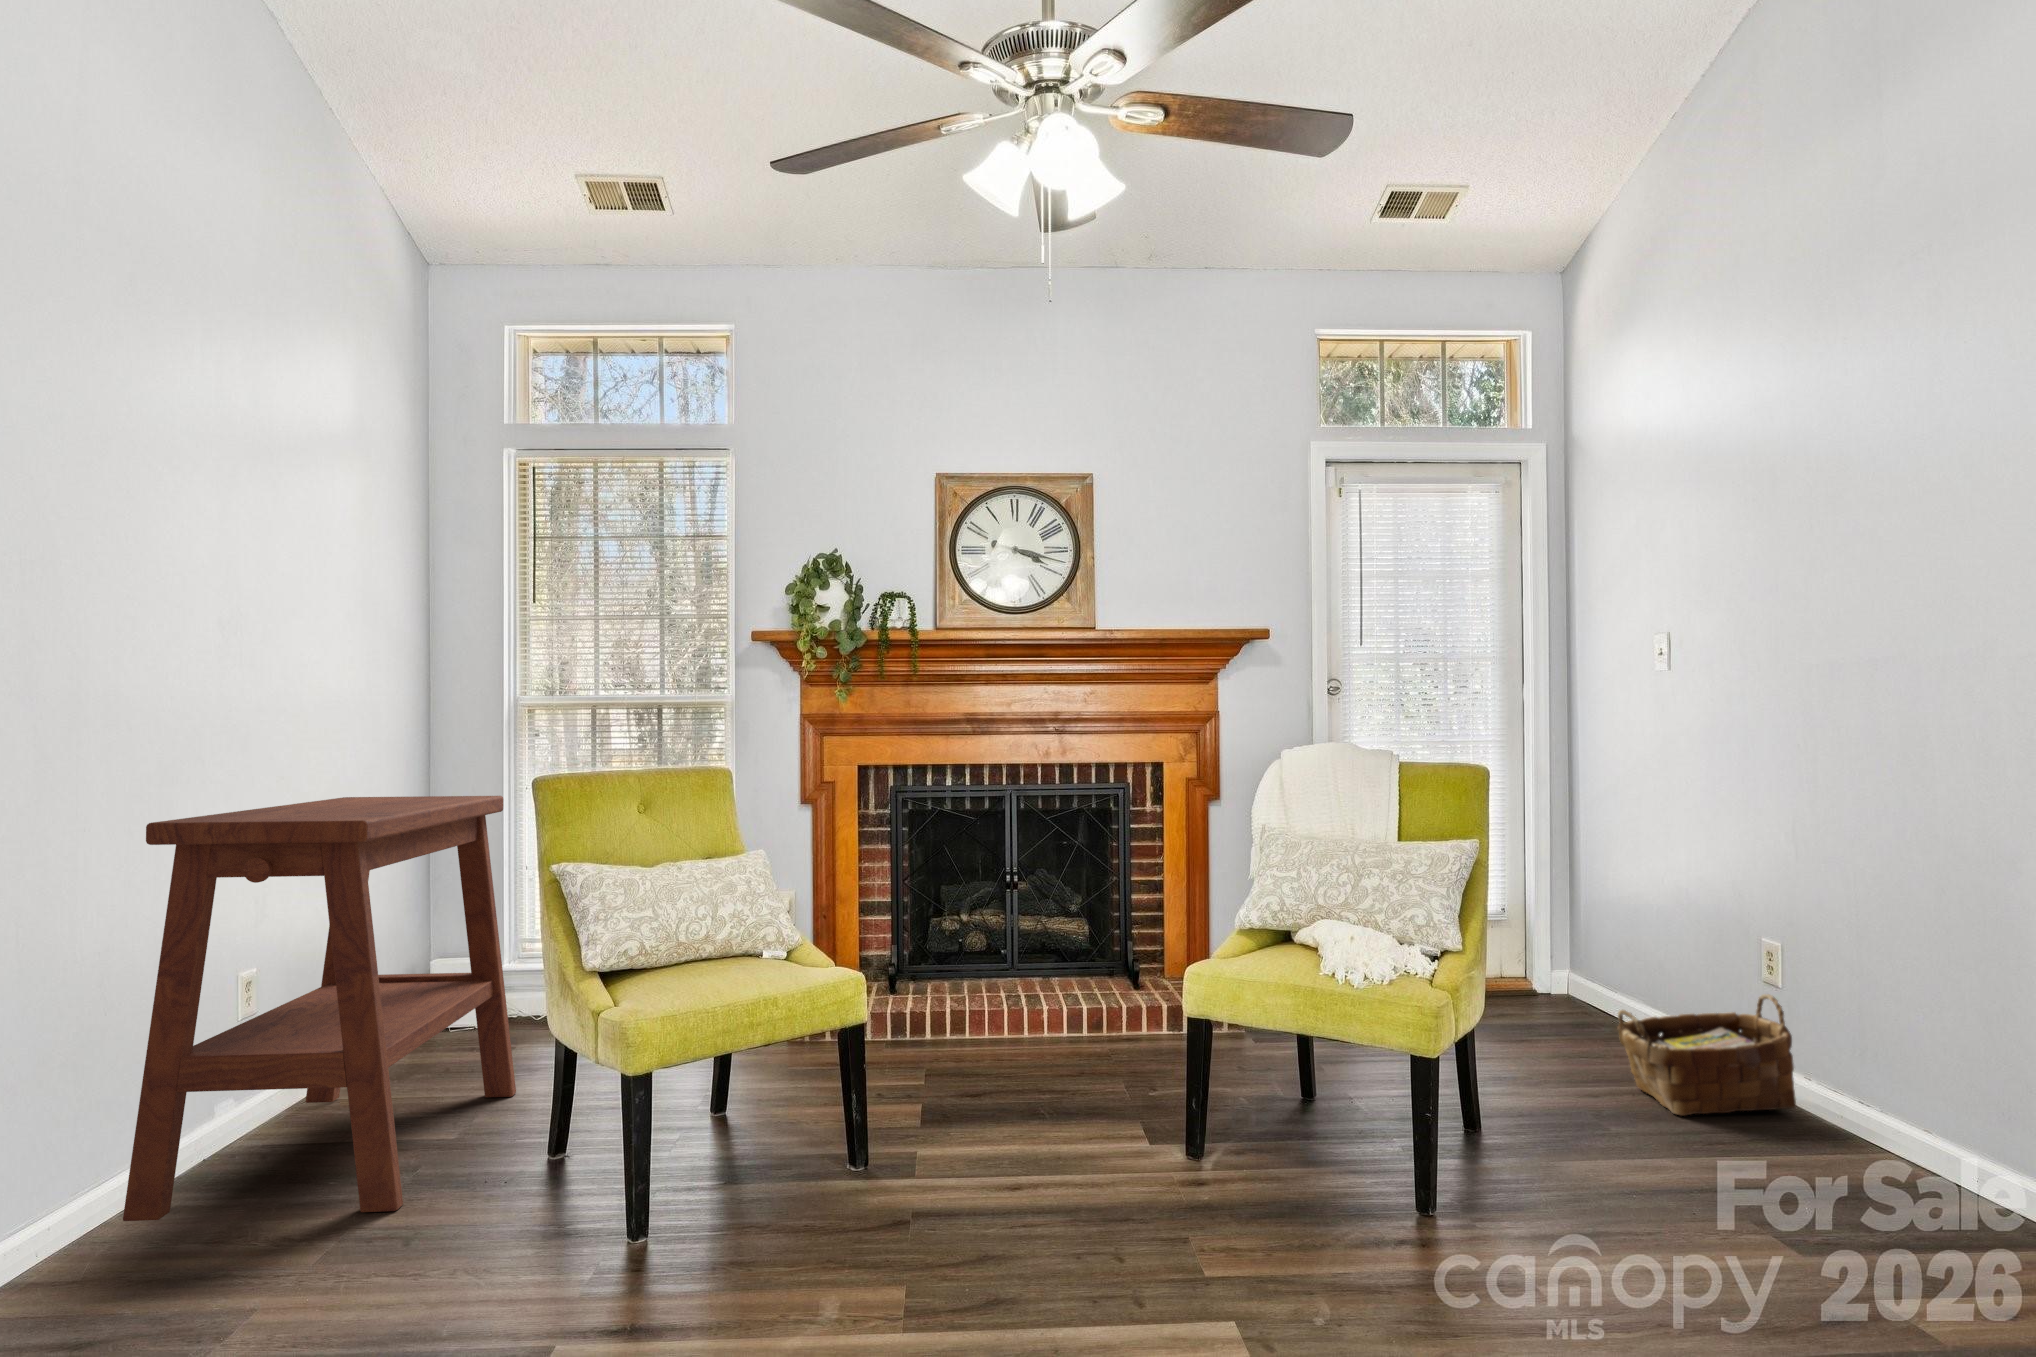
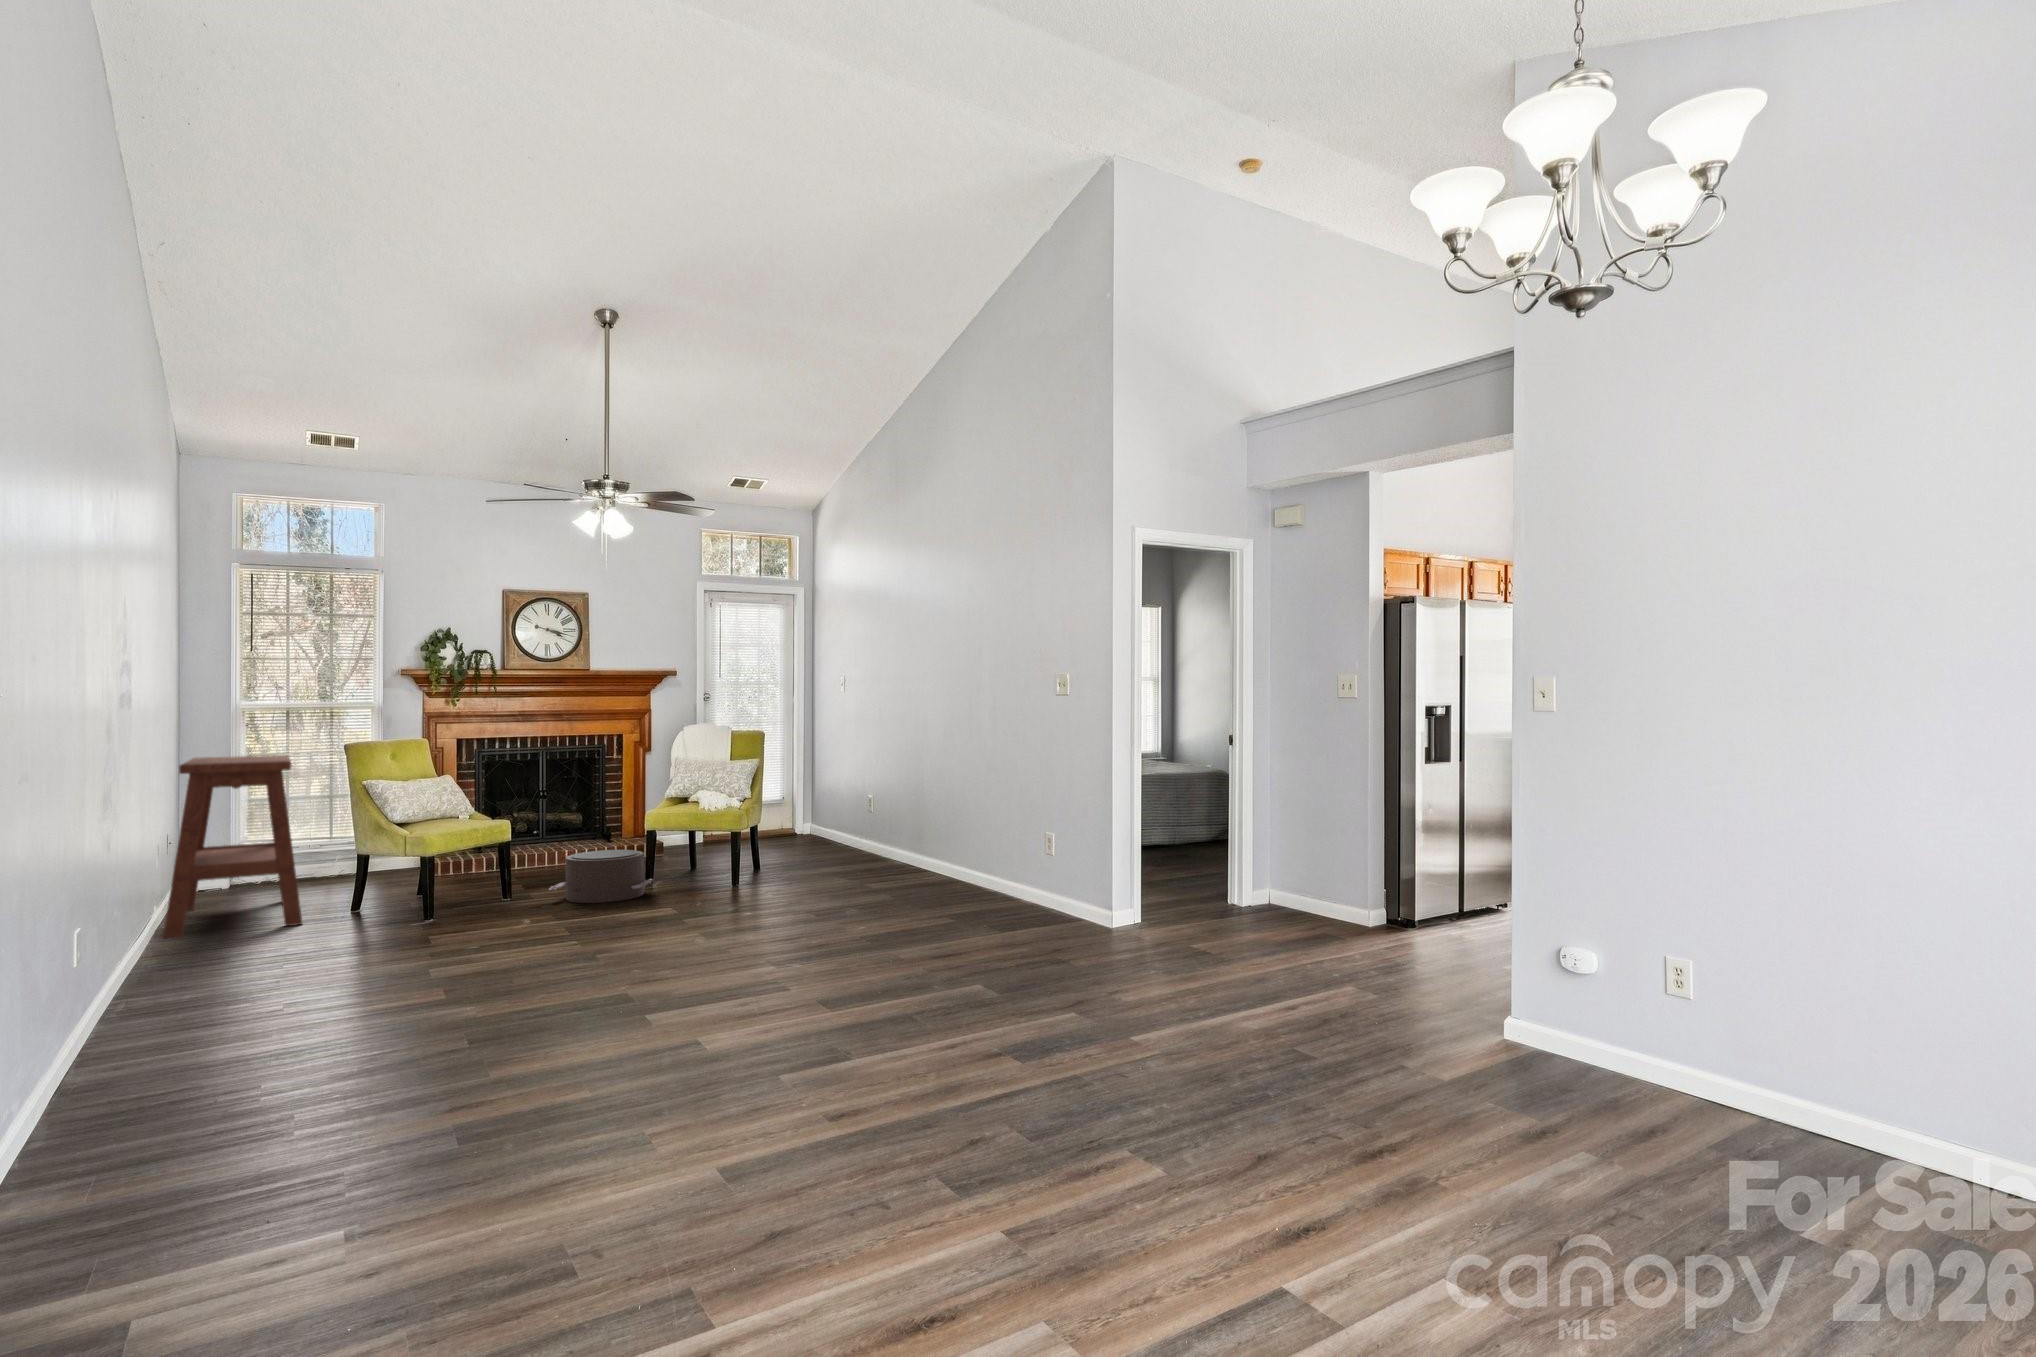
woven basket: present [1617,994,1796,1116] -> none [815,815,874,860]
pouf: none [931,1070,1199,1245] -> present [549,850,653,903]

